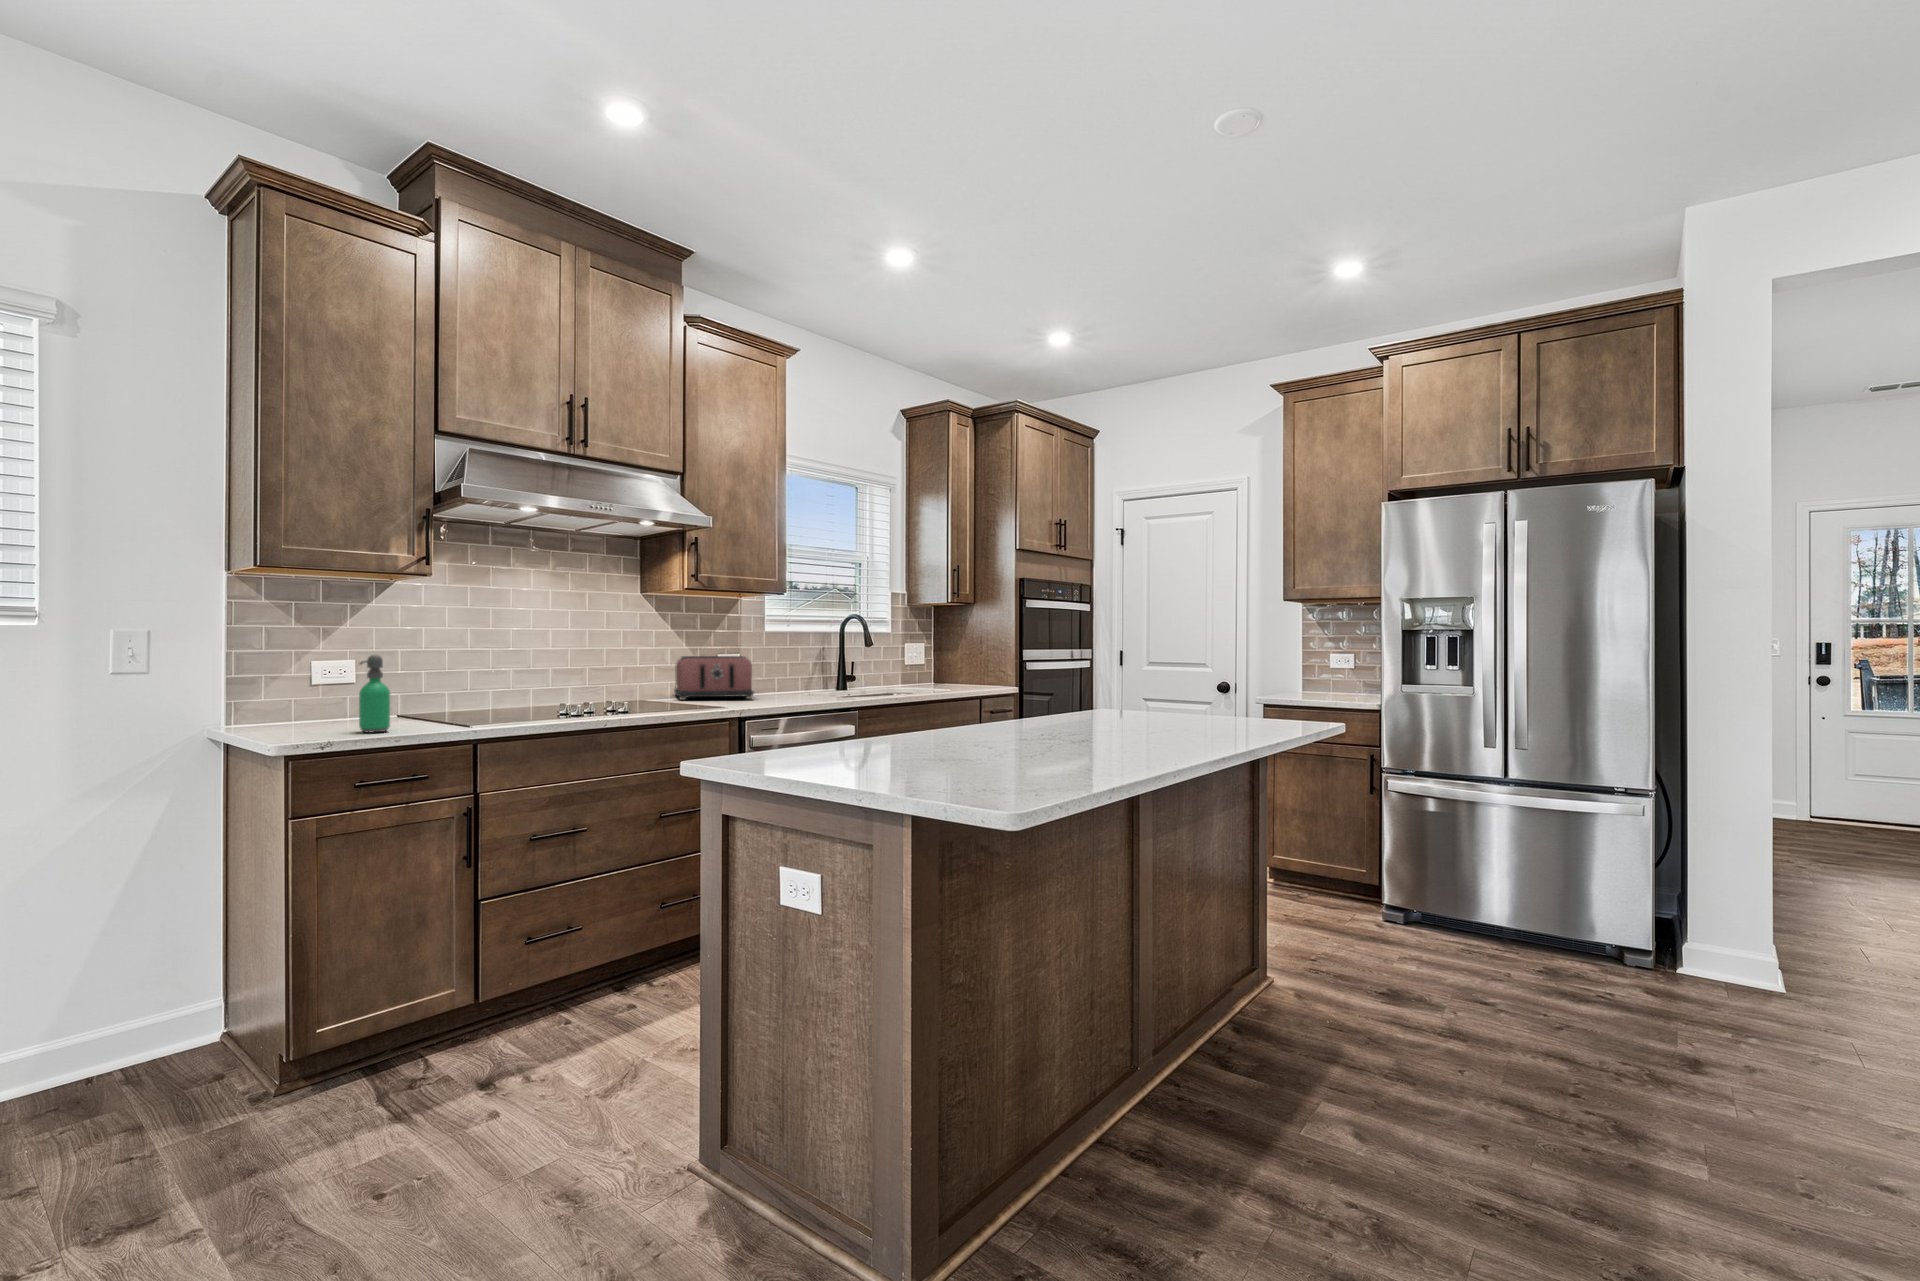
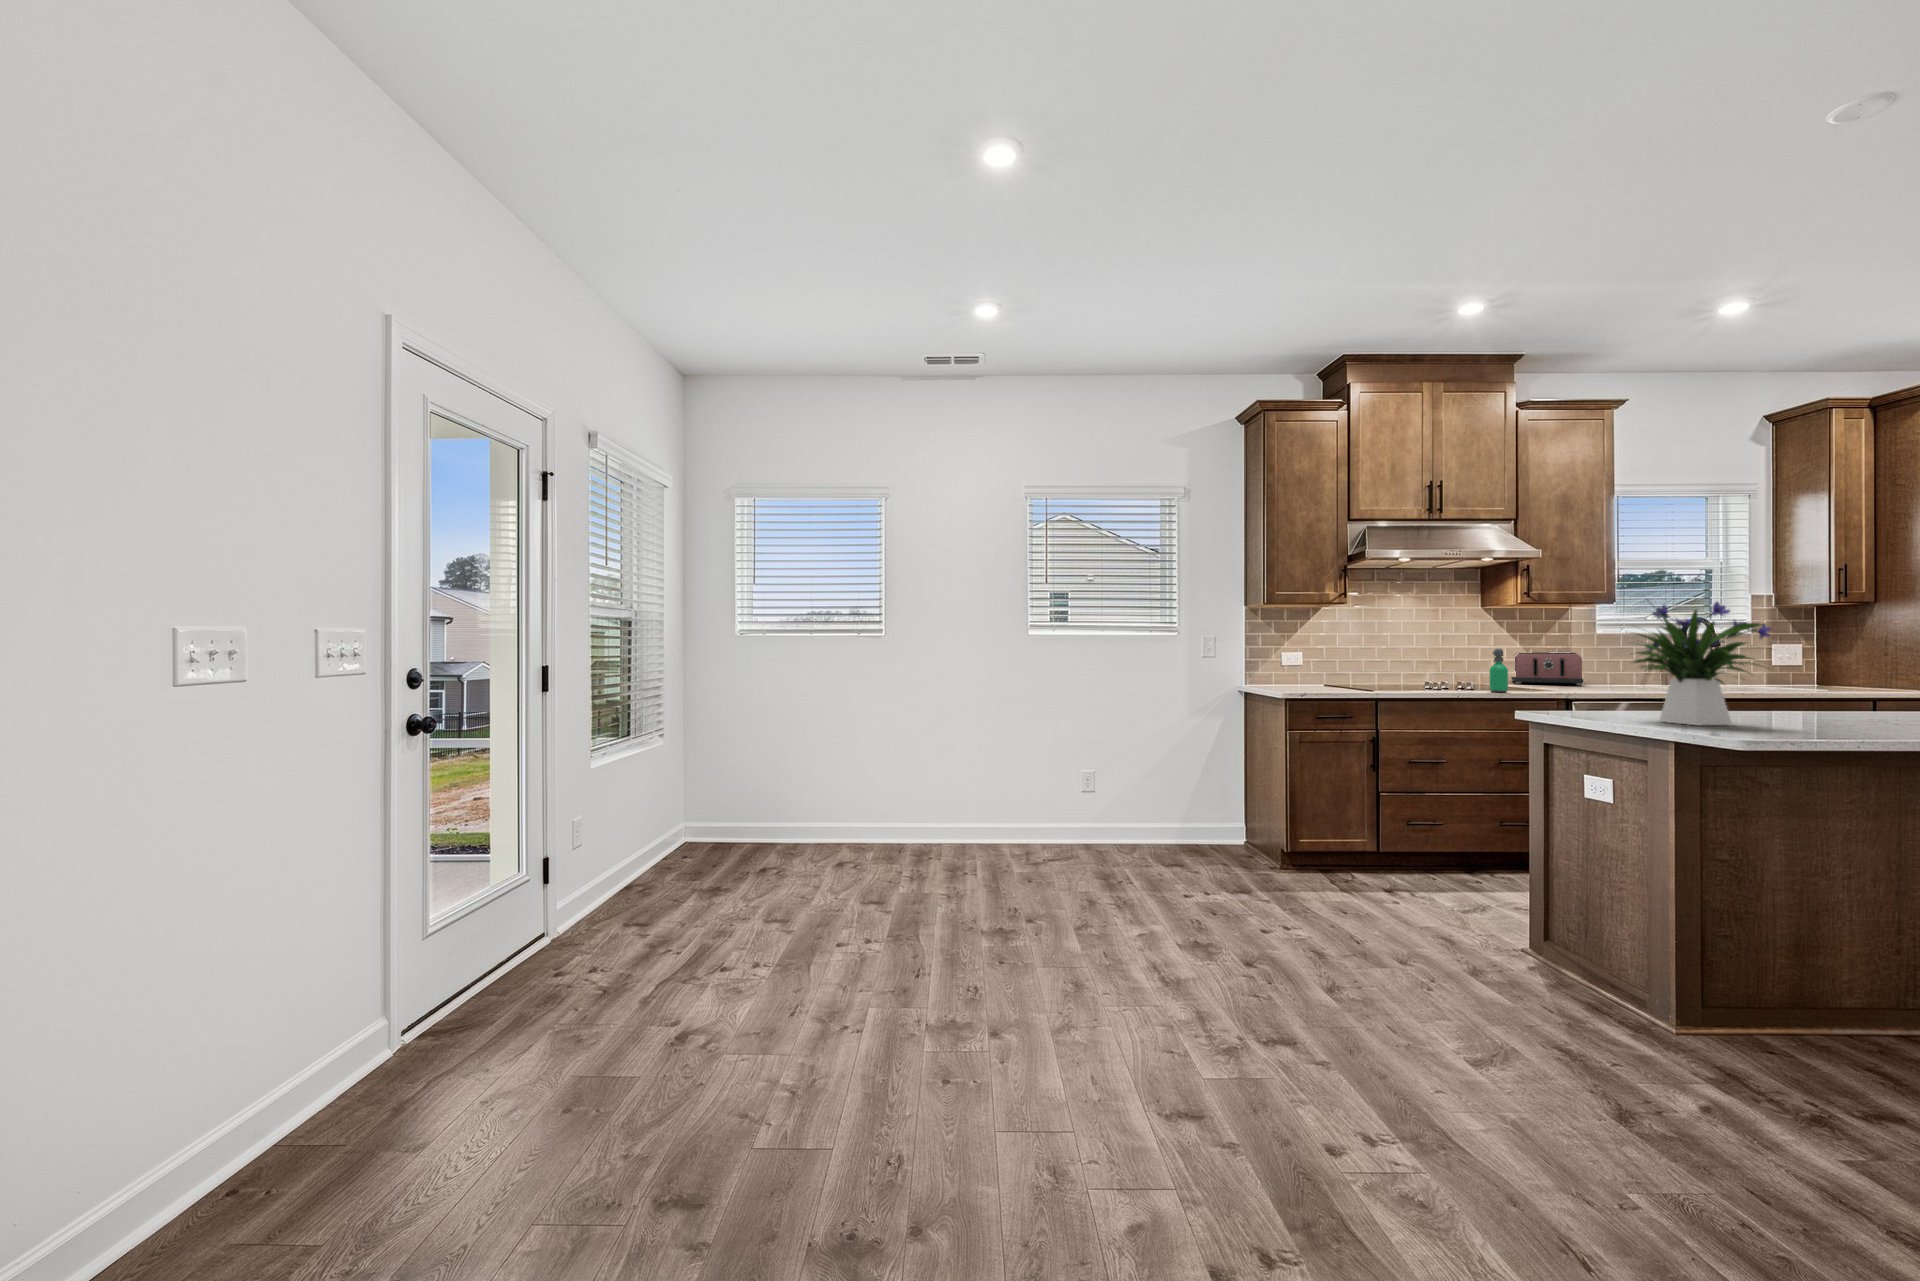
flower arrangement: none [803,586,989,776] -> present [1634,602,1771,725]
soap dispenser: present [359,655,390,732] -> present [1490,648,1508,692]

